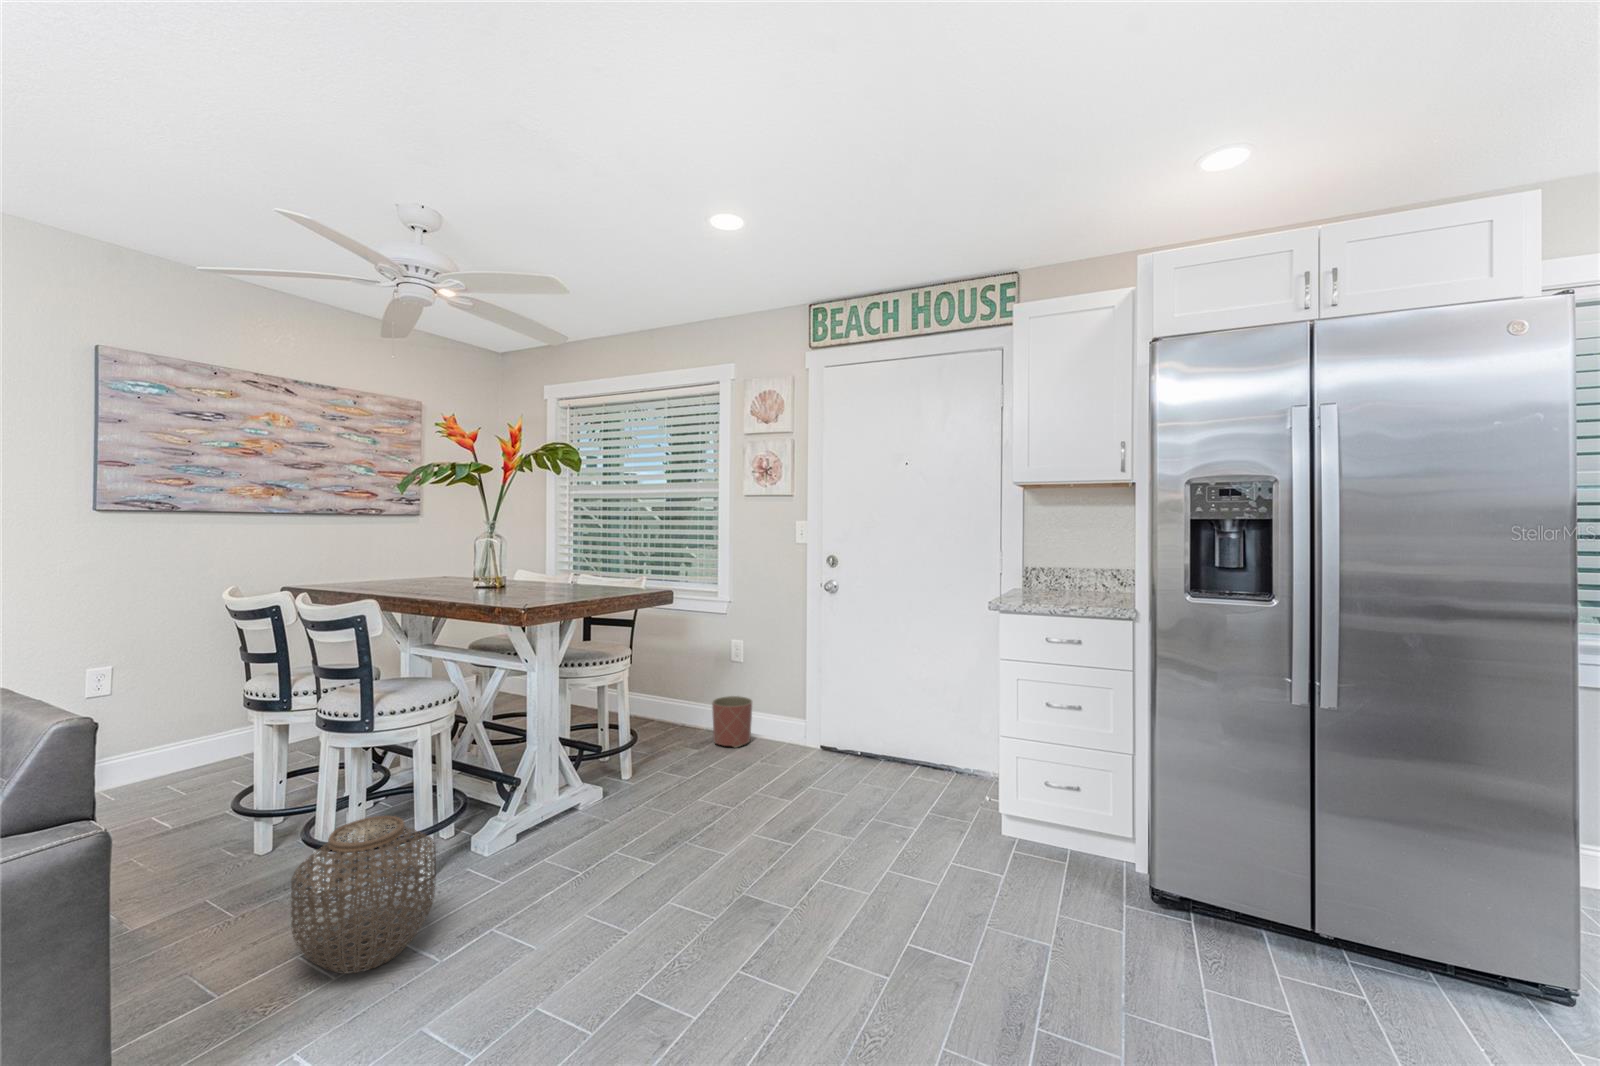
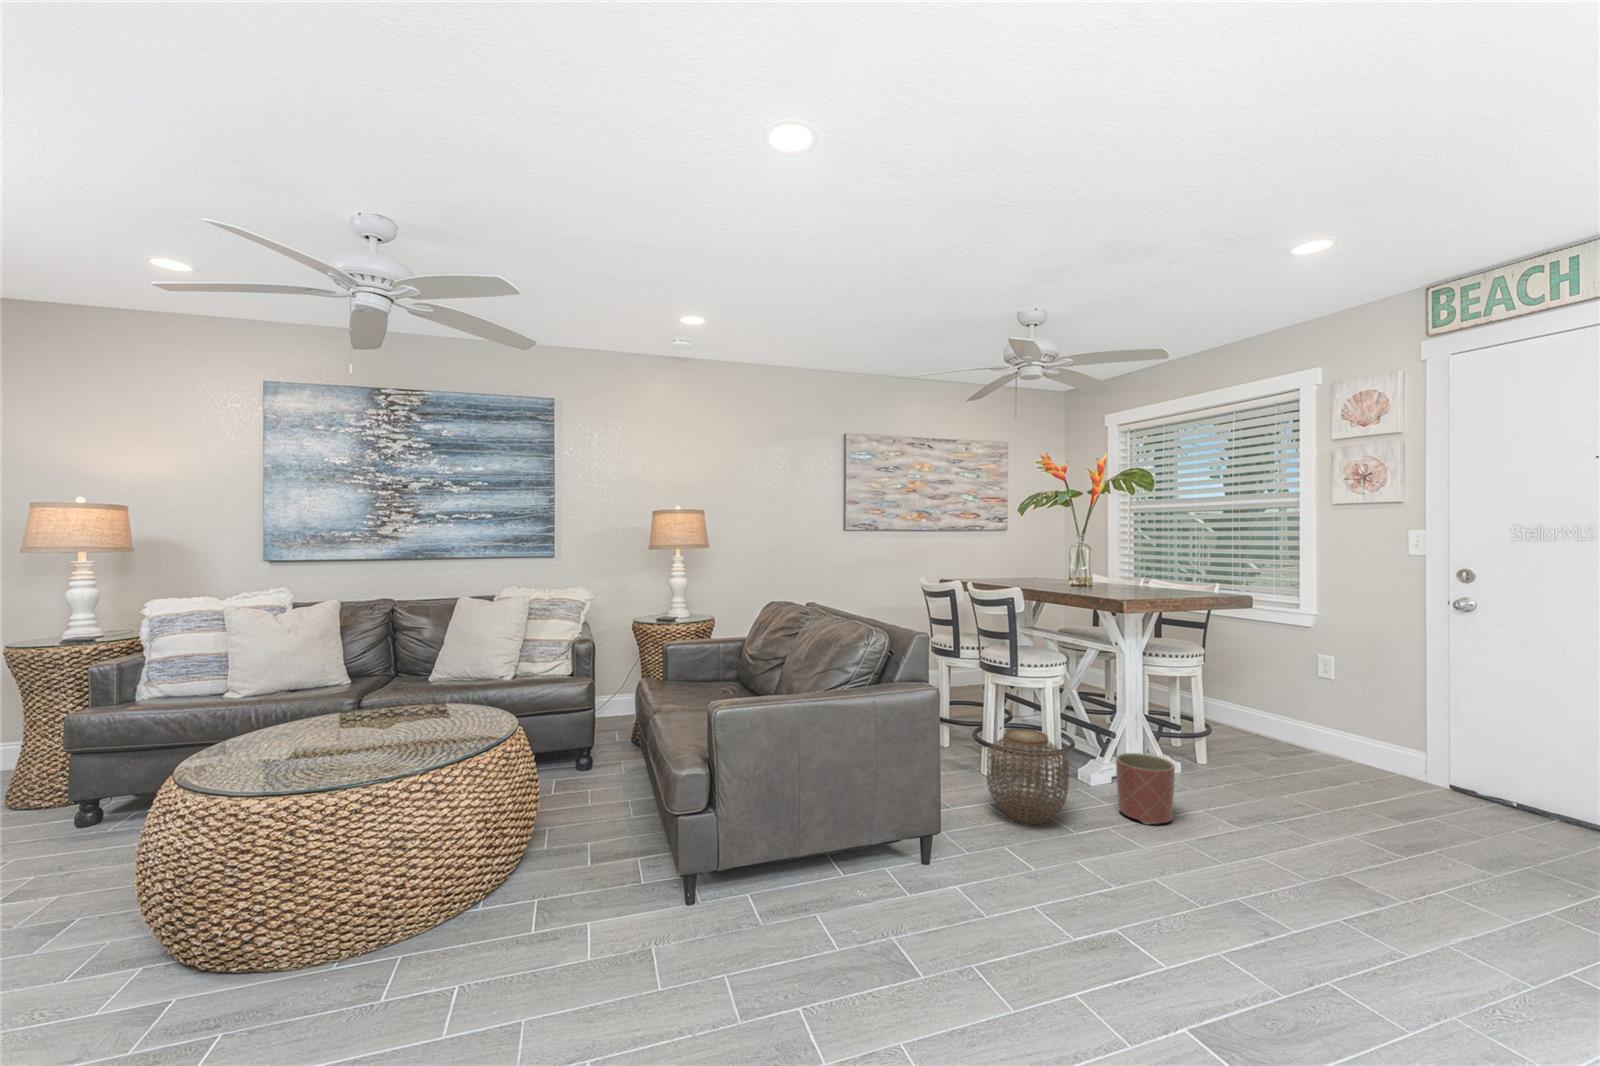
planter: present [712,696,752,748] -> present [1116,753,1175,824]

